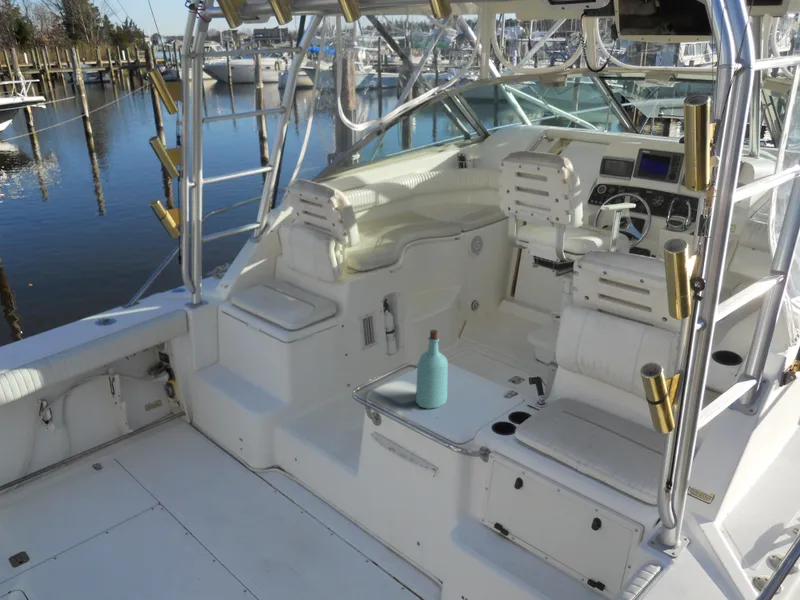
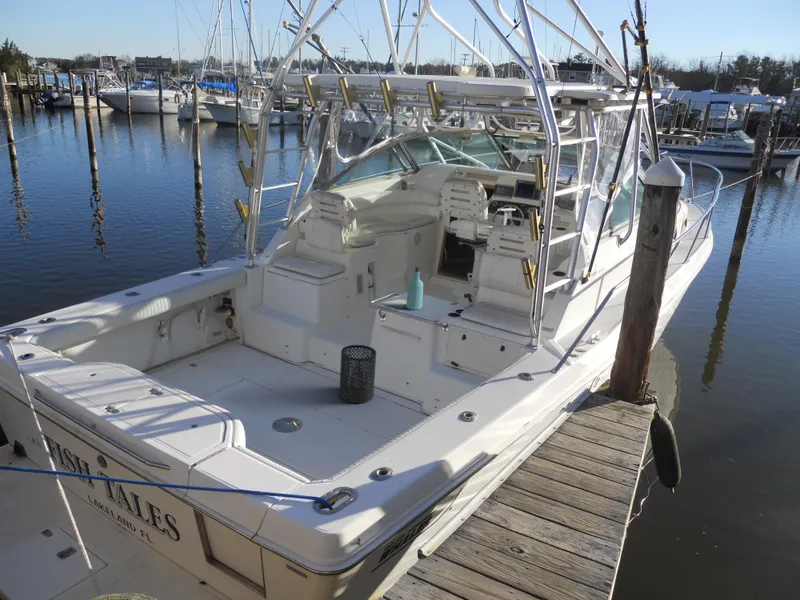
trash can: none [298,461,363,572] -> present [339,345,376,403]

